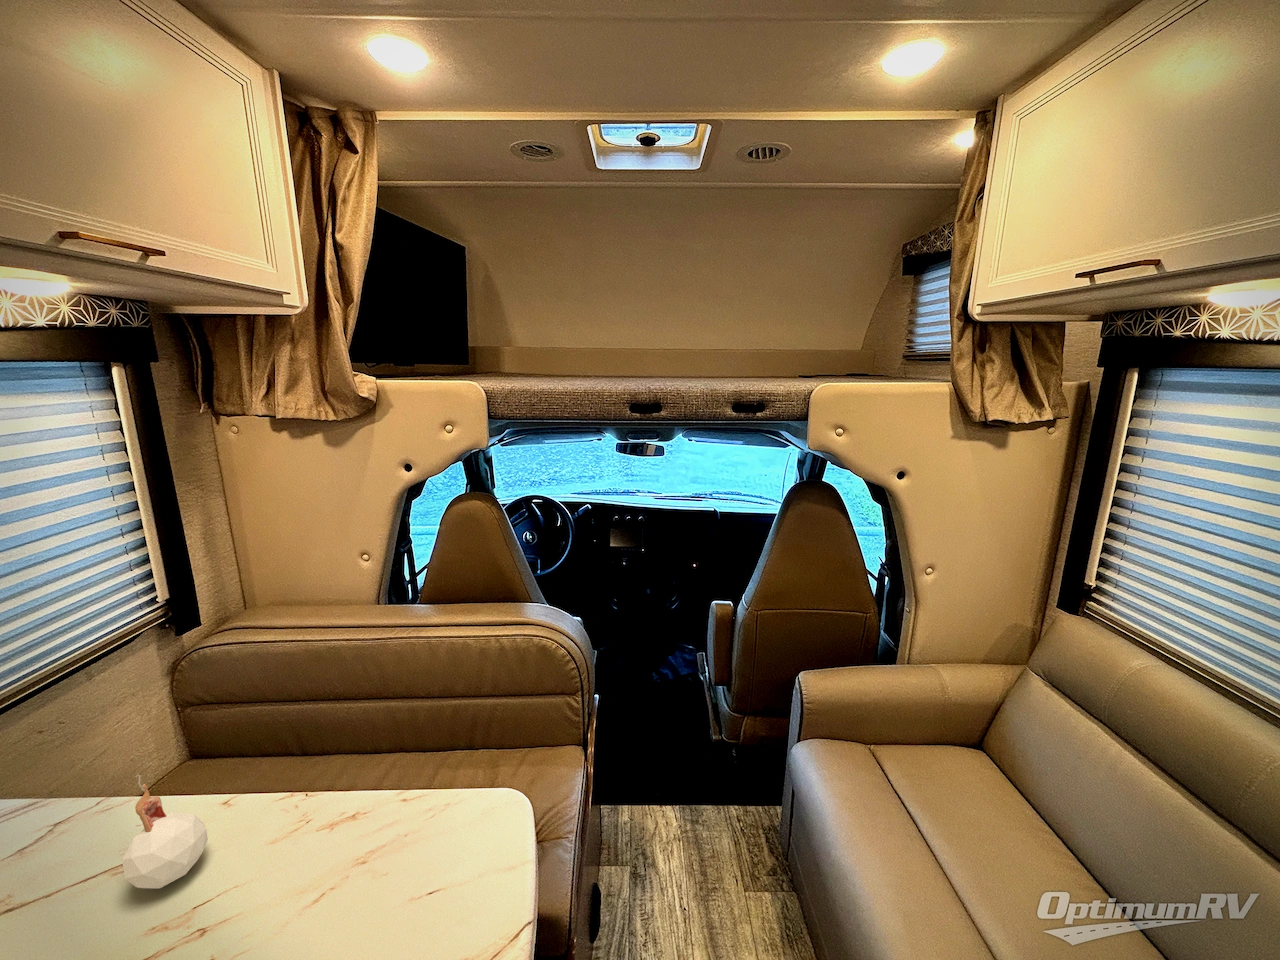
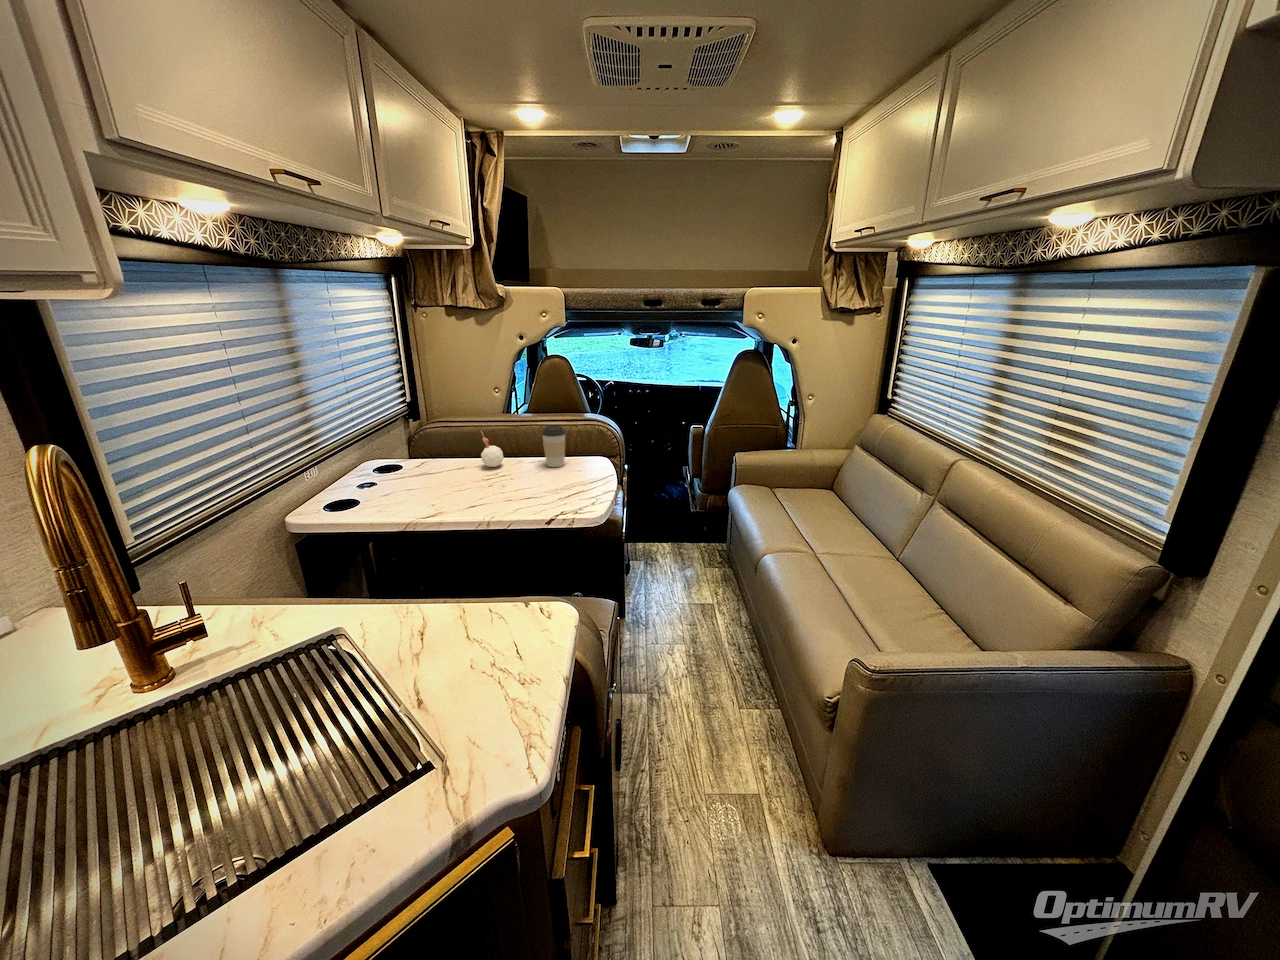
coffee cup: none [298,757,378,892] -> present [542,425,565,467]

